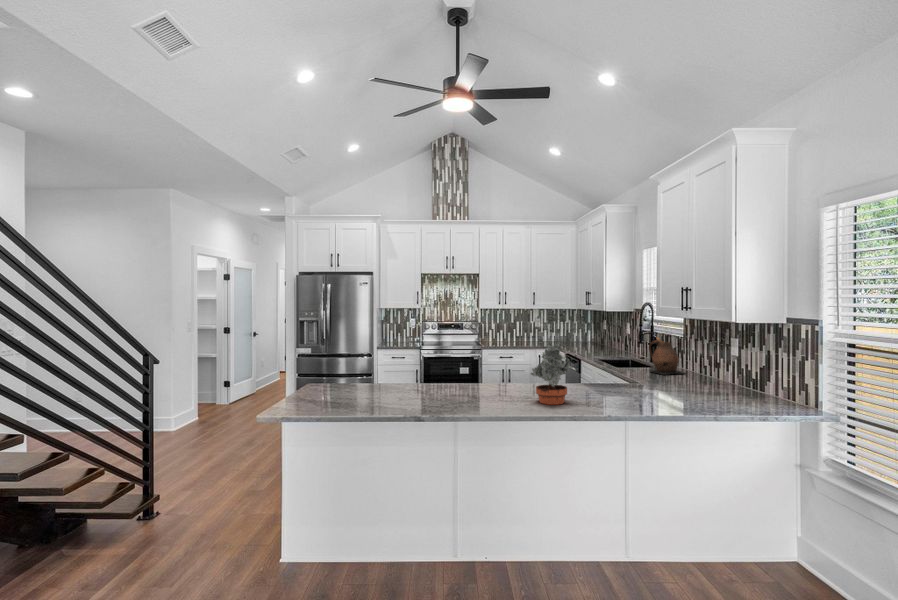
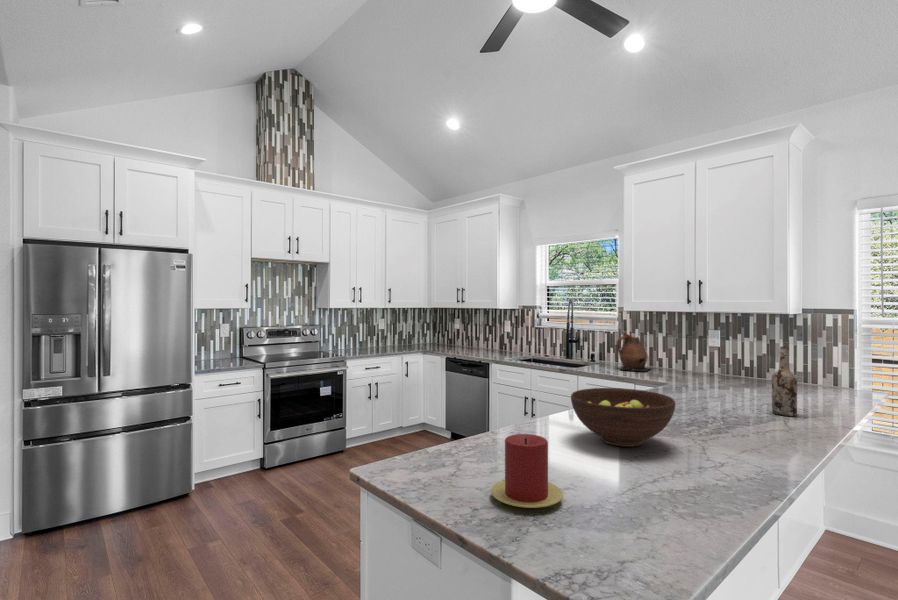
potted plant: present [531,344,575,405] -> none [685,338,762,423]
wine bottle: none [602,353,619,408] -> present [772,347,797,416]
fruit bowl: none [410,369,468,401] -> present [571,388,675,447]
candle: none [316,378,347,407] -> present [491,434,563,508]

